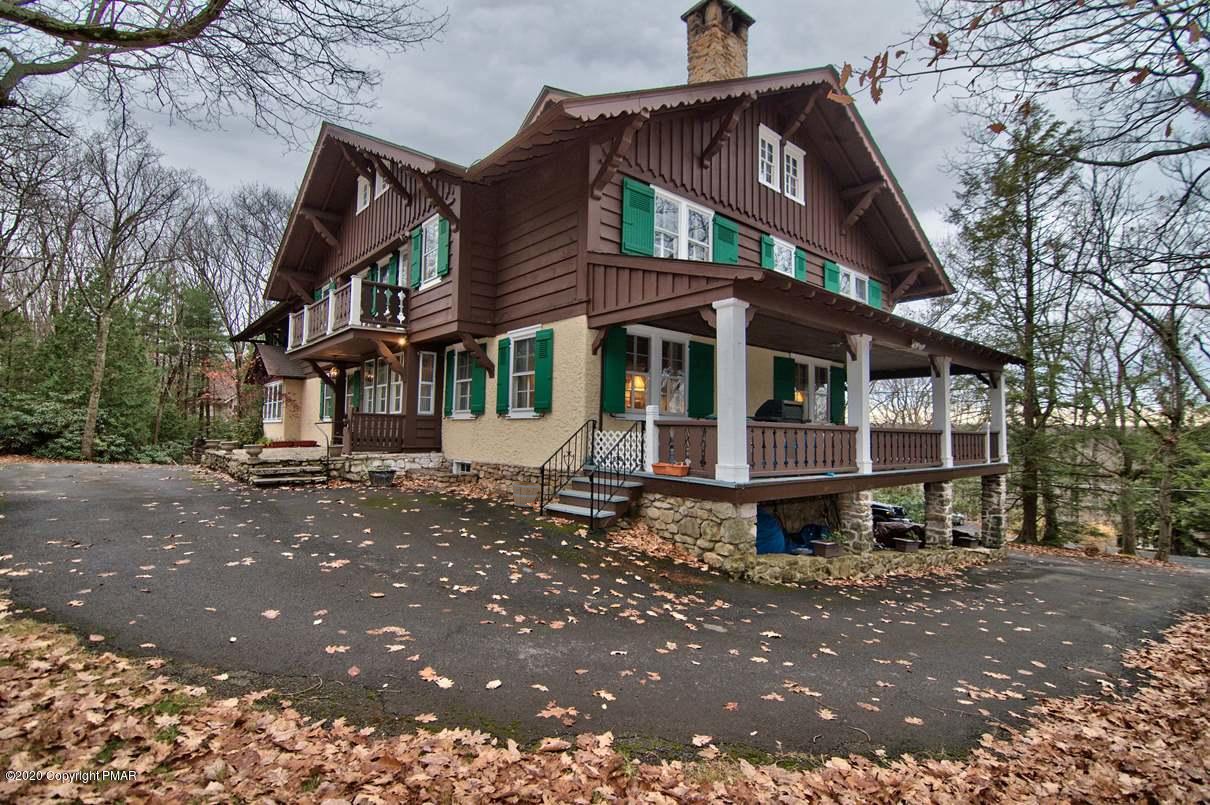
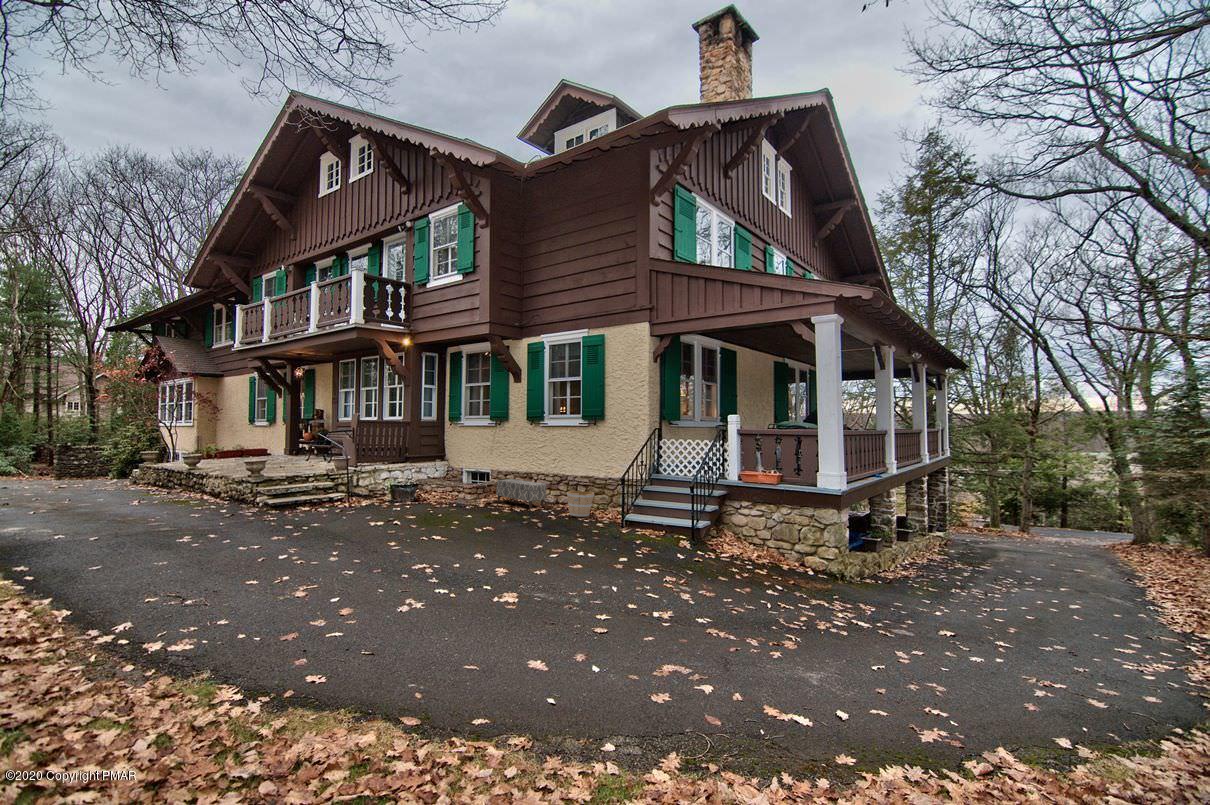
bench: none [463,471,506,498] -> present [496,479,546,508]

